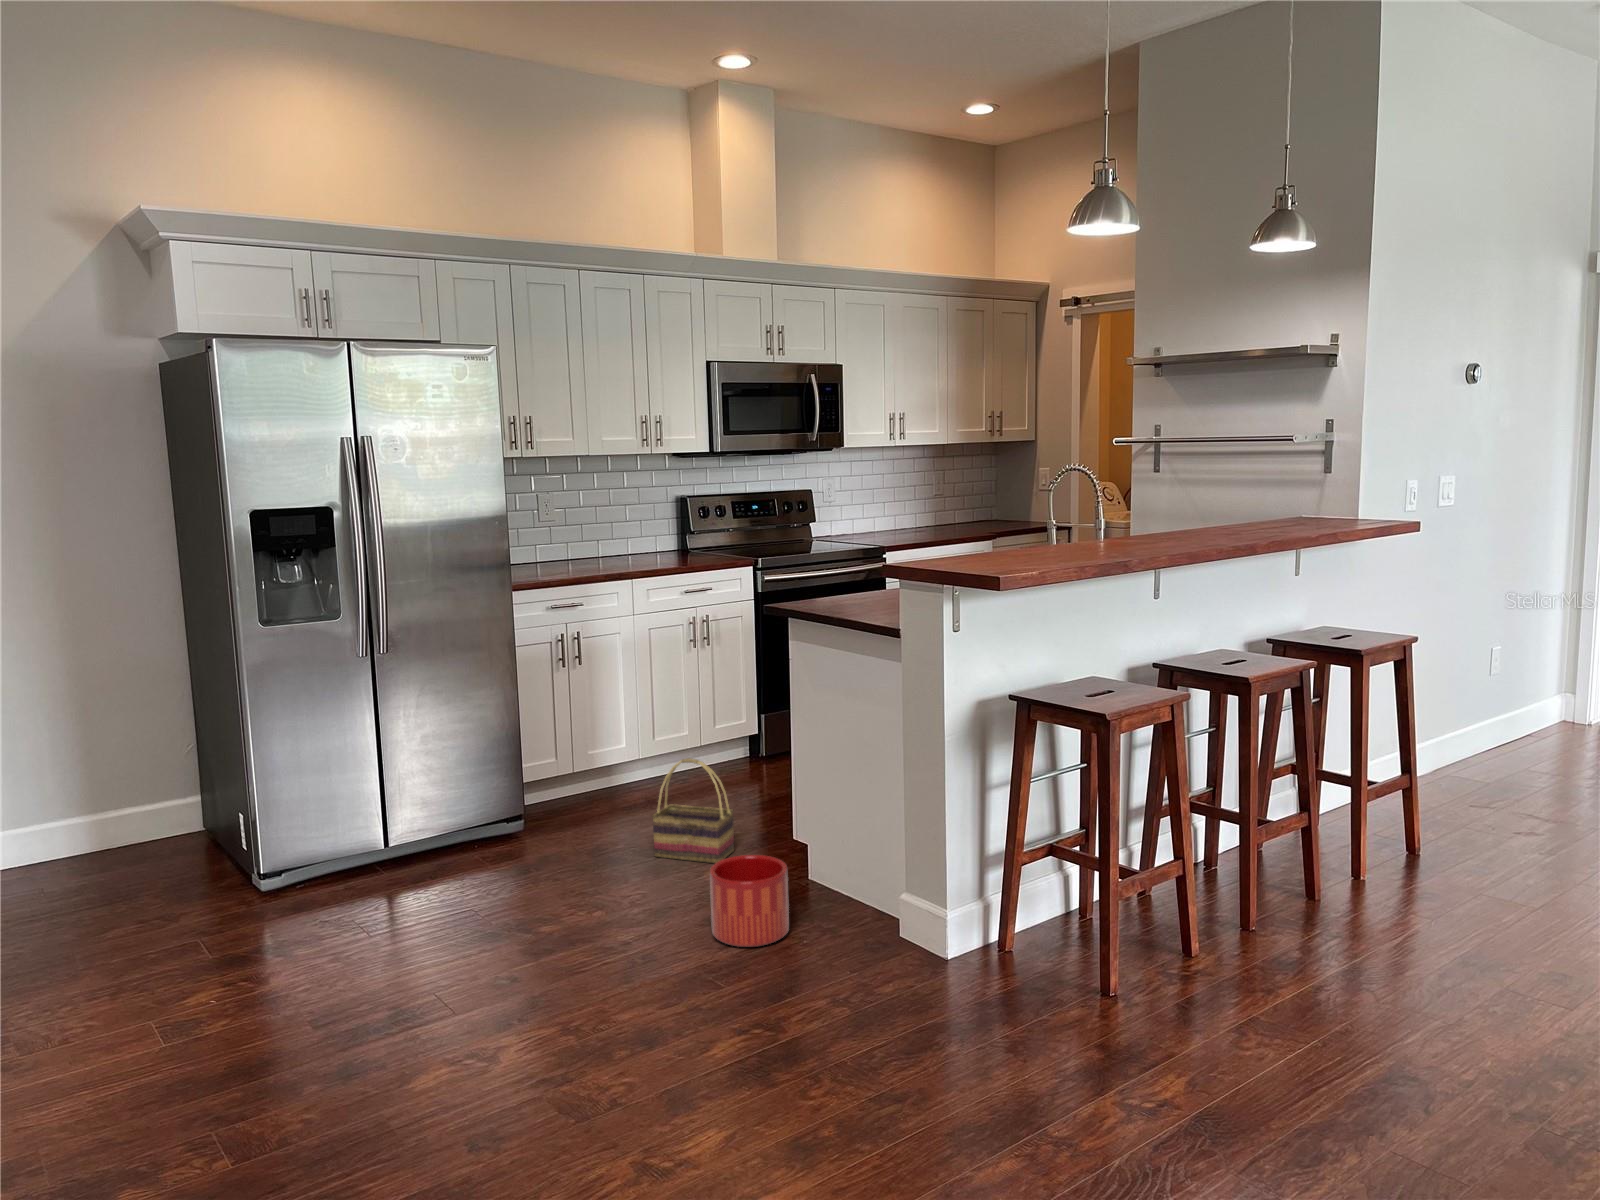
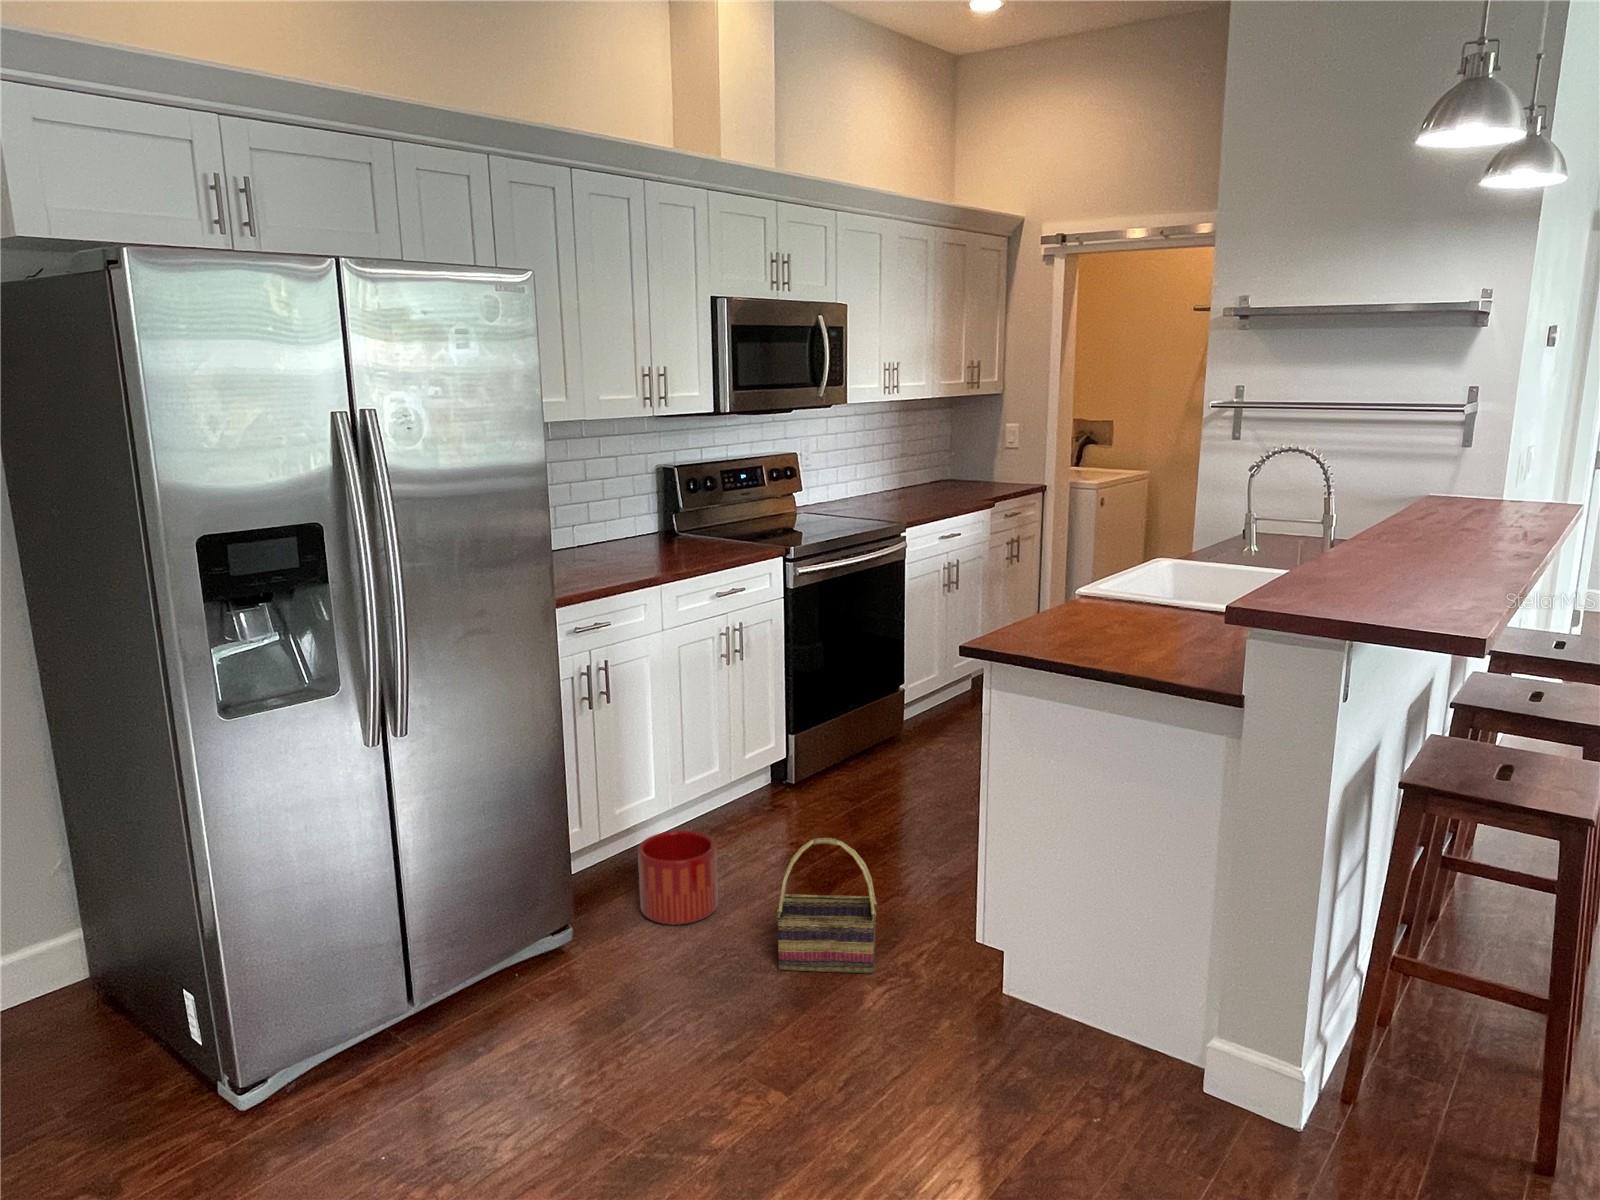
planter: present [710,855,789,947] -> present [638,830,718,925]

